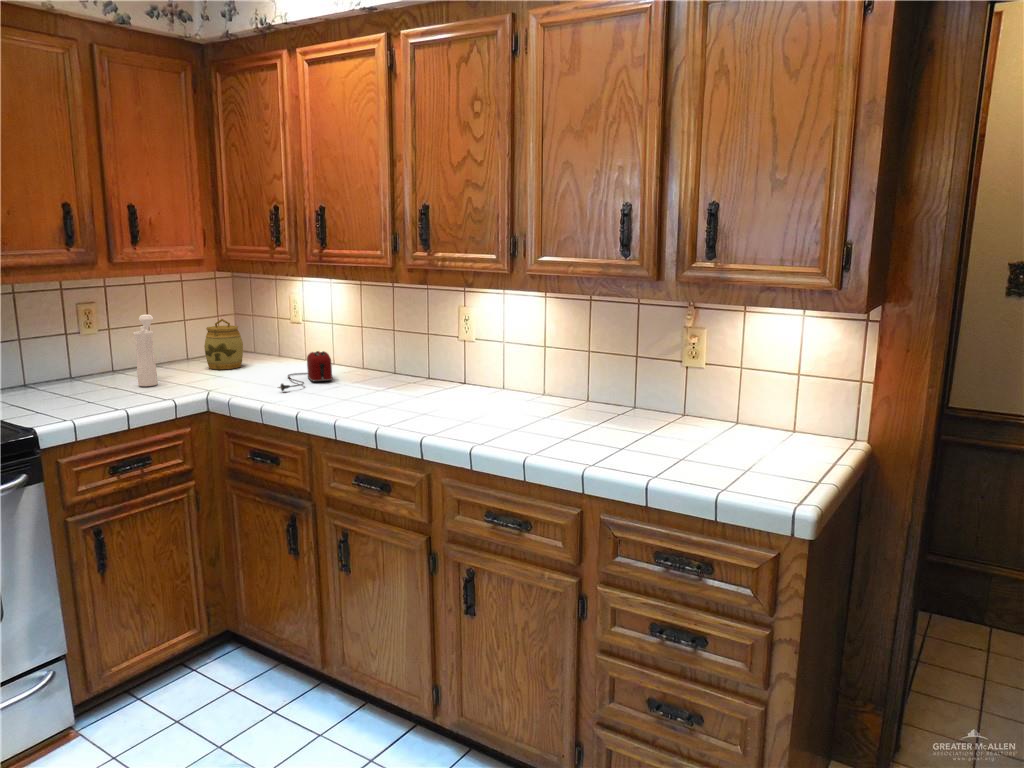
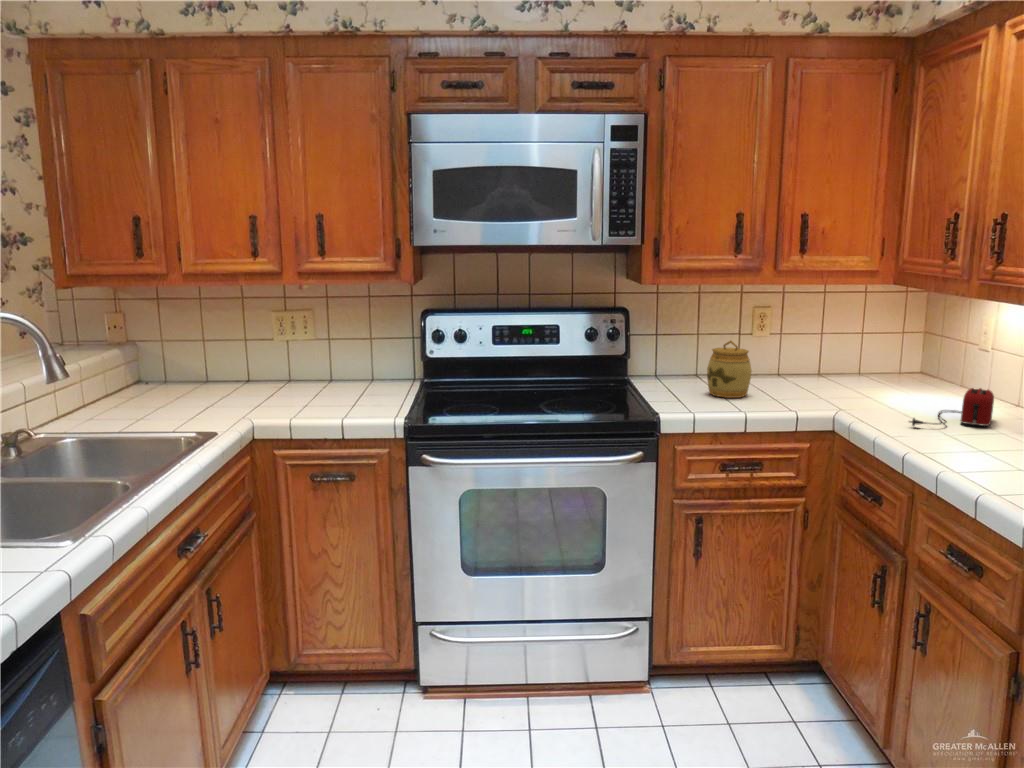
pepper mill: present [133,315,158,386] -> none [781,323,813,395]
jar: present [204,319,243,369] -> present [707,341,752,398]

